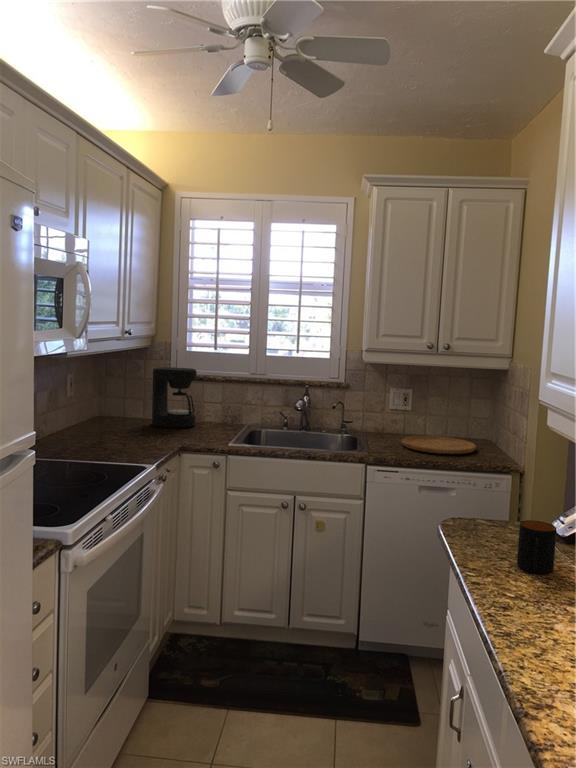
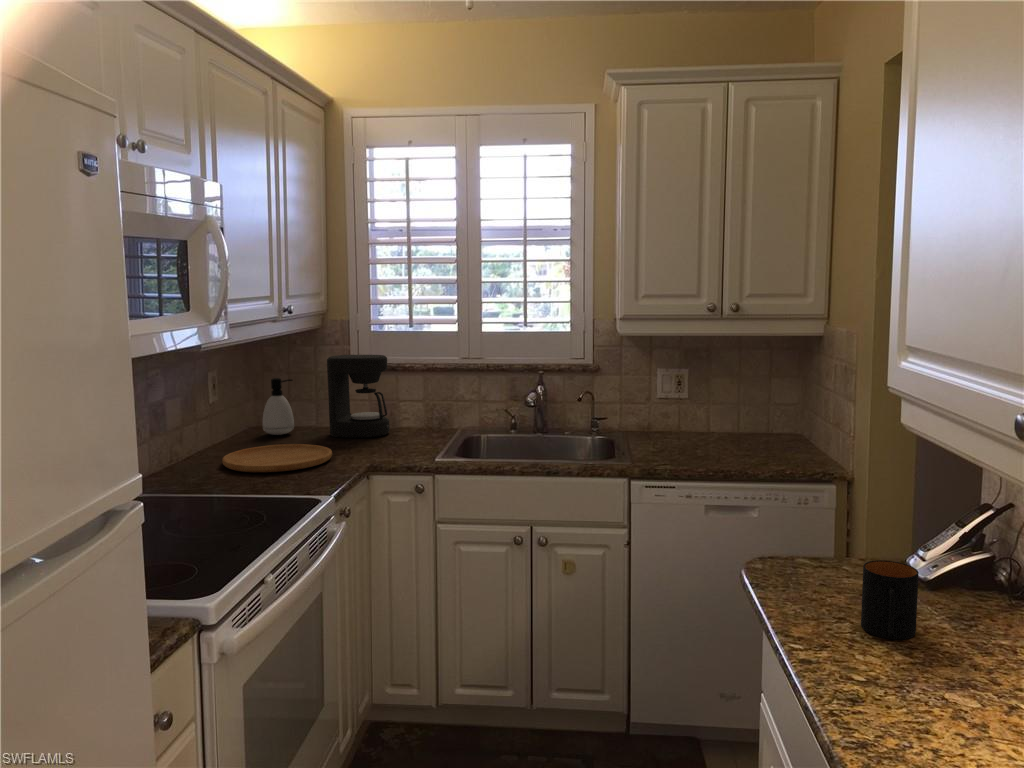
soap dispenser: none [103,381,127,423] -> present [263,378,294,435]
cutting board: present [402,436,476,454] -> present [222,444,332,472]

